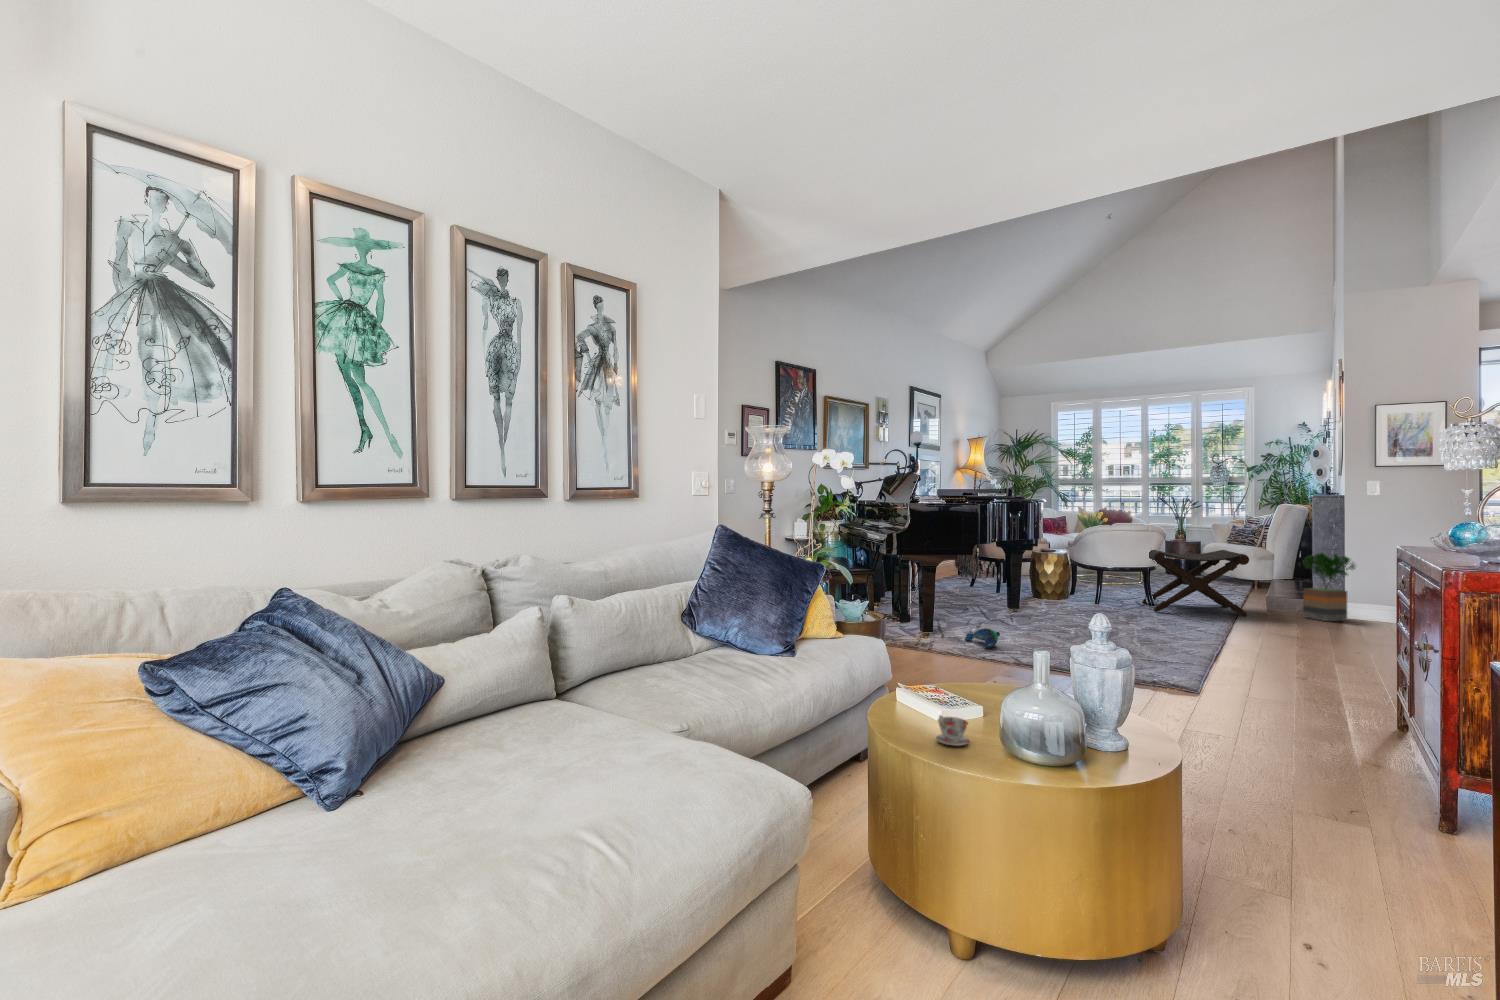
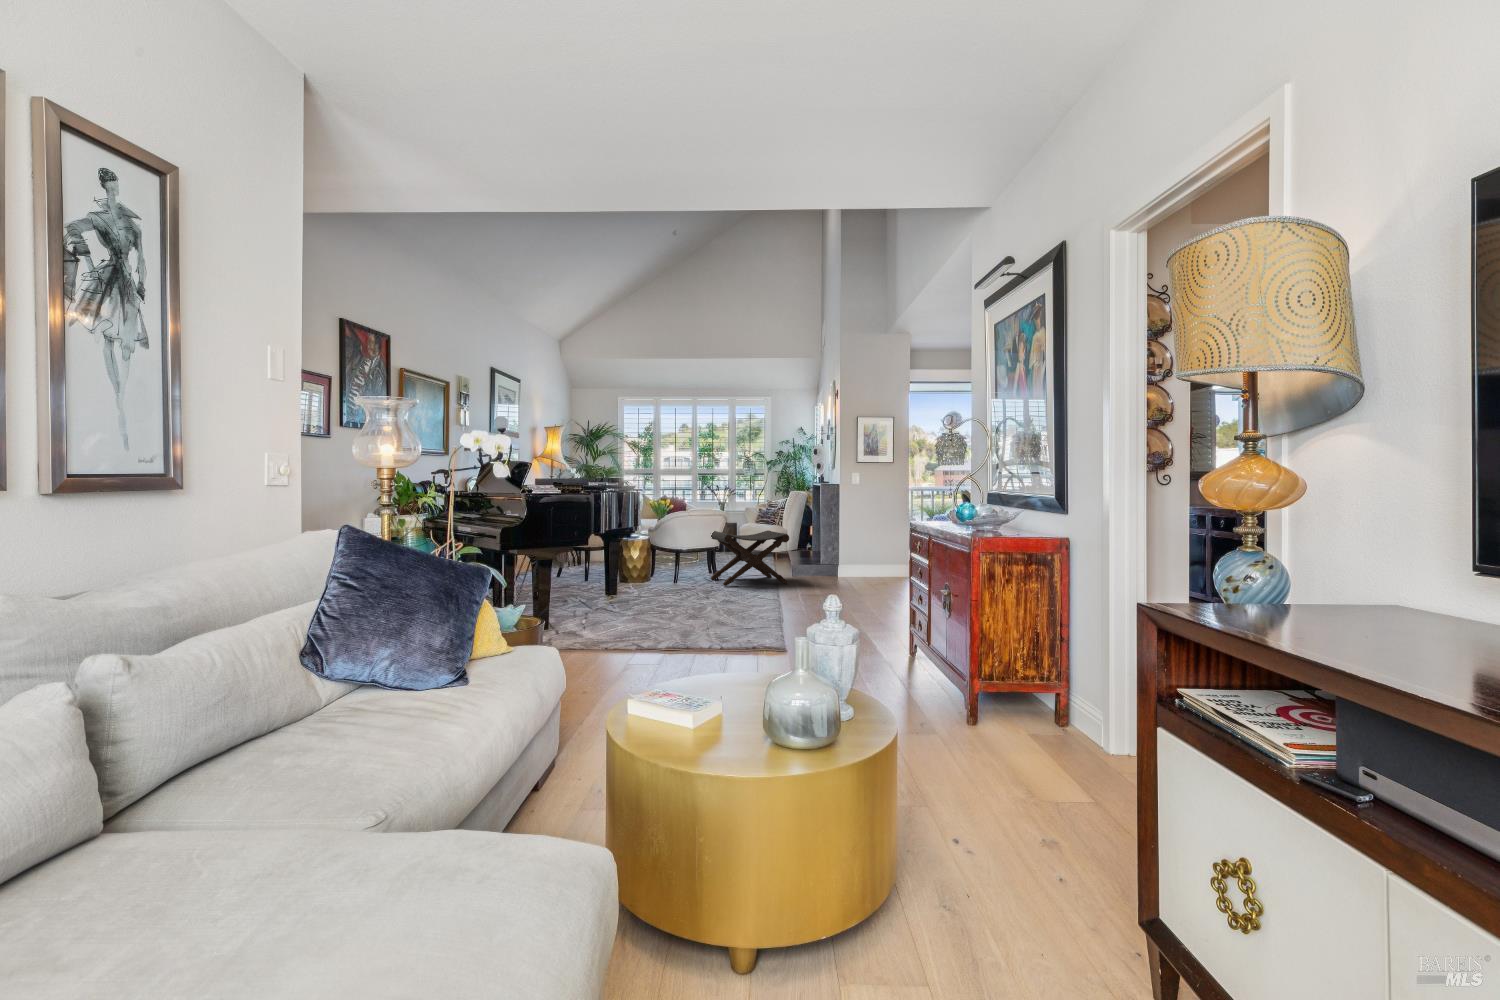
potted tree: present [1303,553,1355,621] -> none [821,530,855,583]
plush toy: present [965,629,1000,648] -> none [583,618,619,639]
teacup: present [936,715,970,746] -> none [703,729,741,761]

